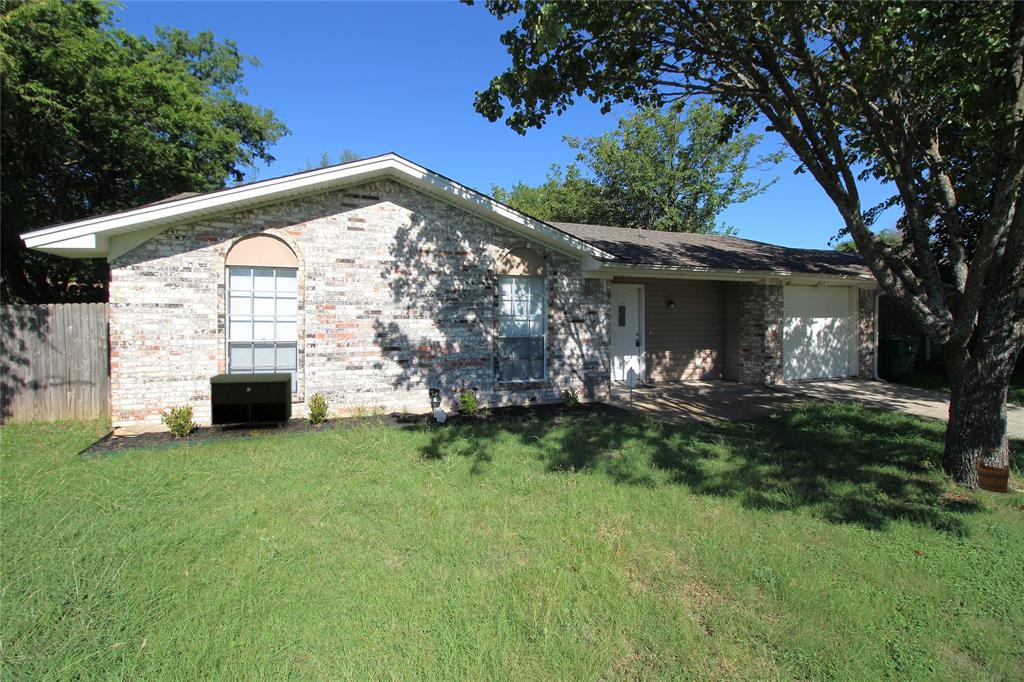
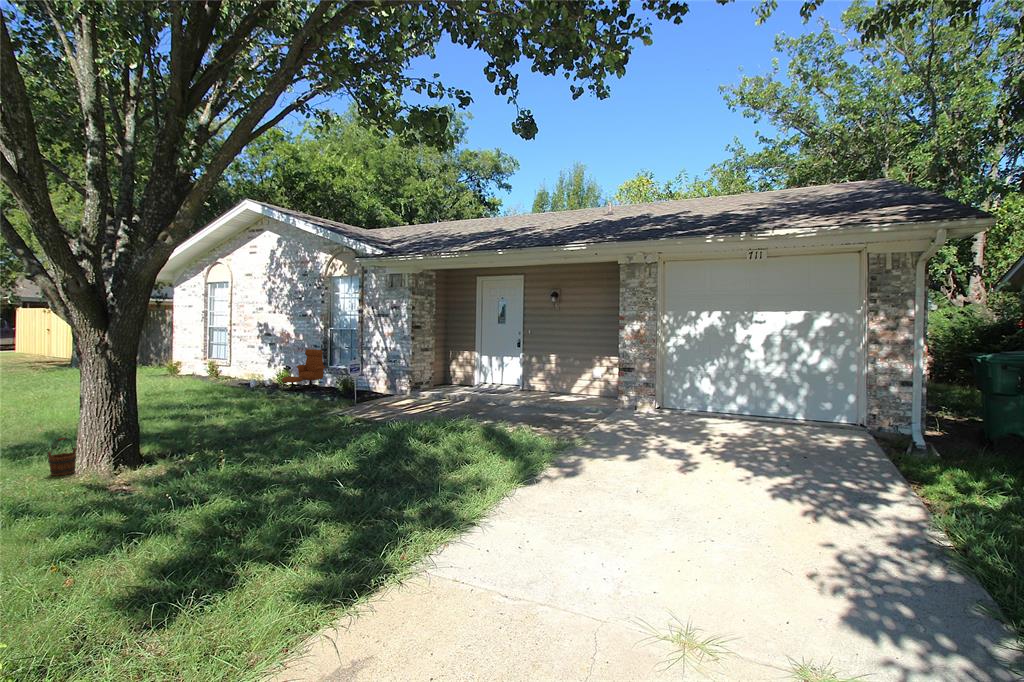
lounge chair: none [484,363,529,416] -> present [282,349,326,391]
storage bench: present [210,373,292,430] -> none [171,345,215,378]

